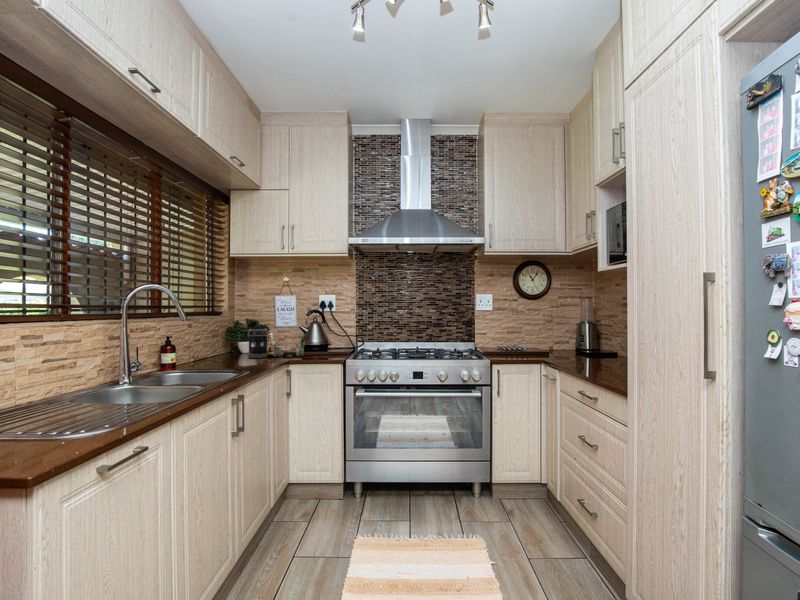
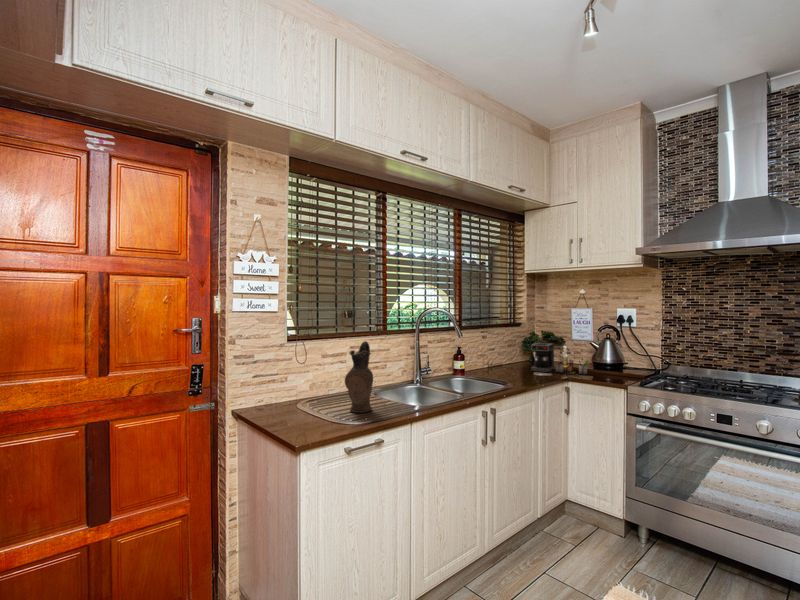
ceramic pitcher: none [40,315,99,431] -> present [345,341,373,413]

